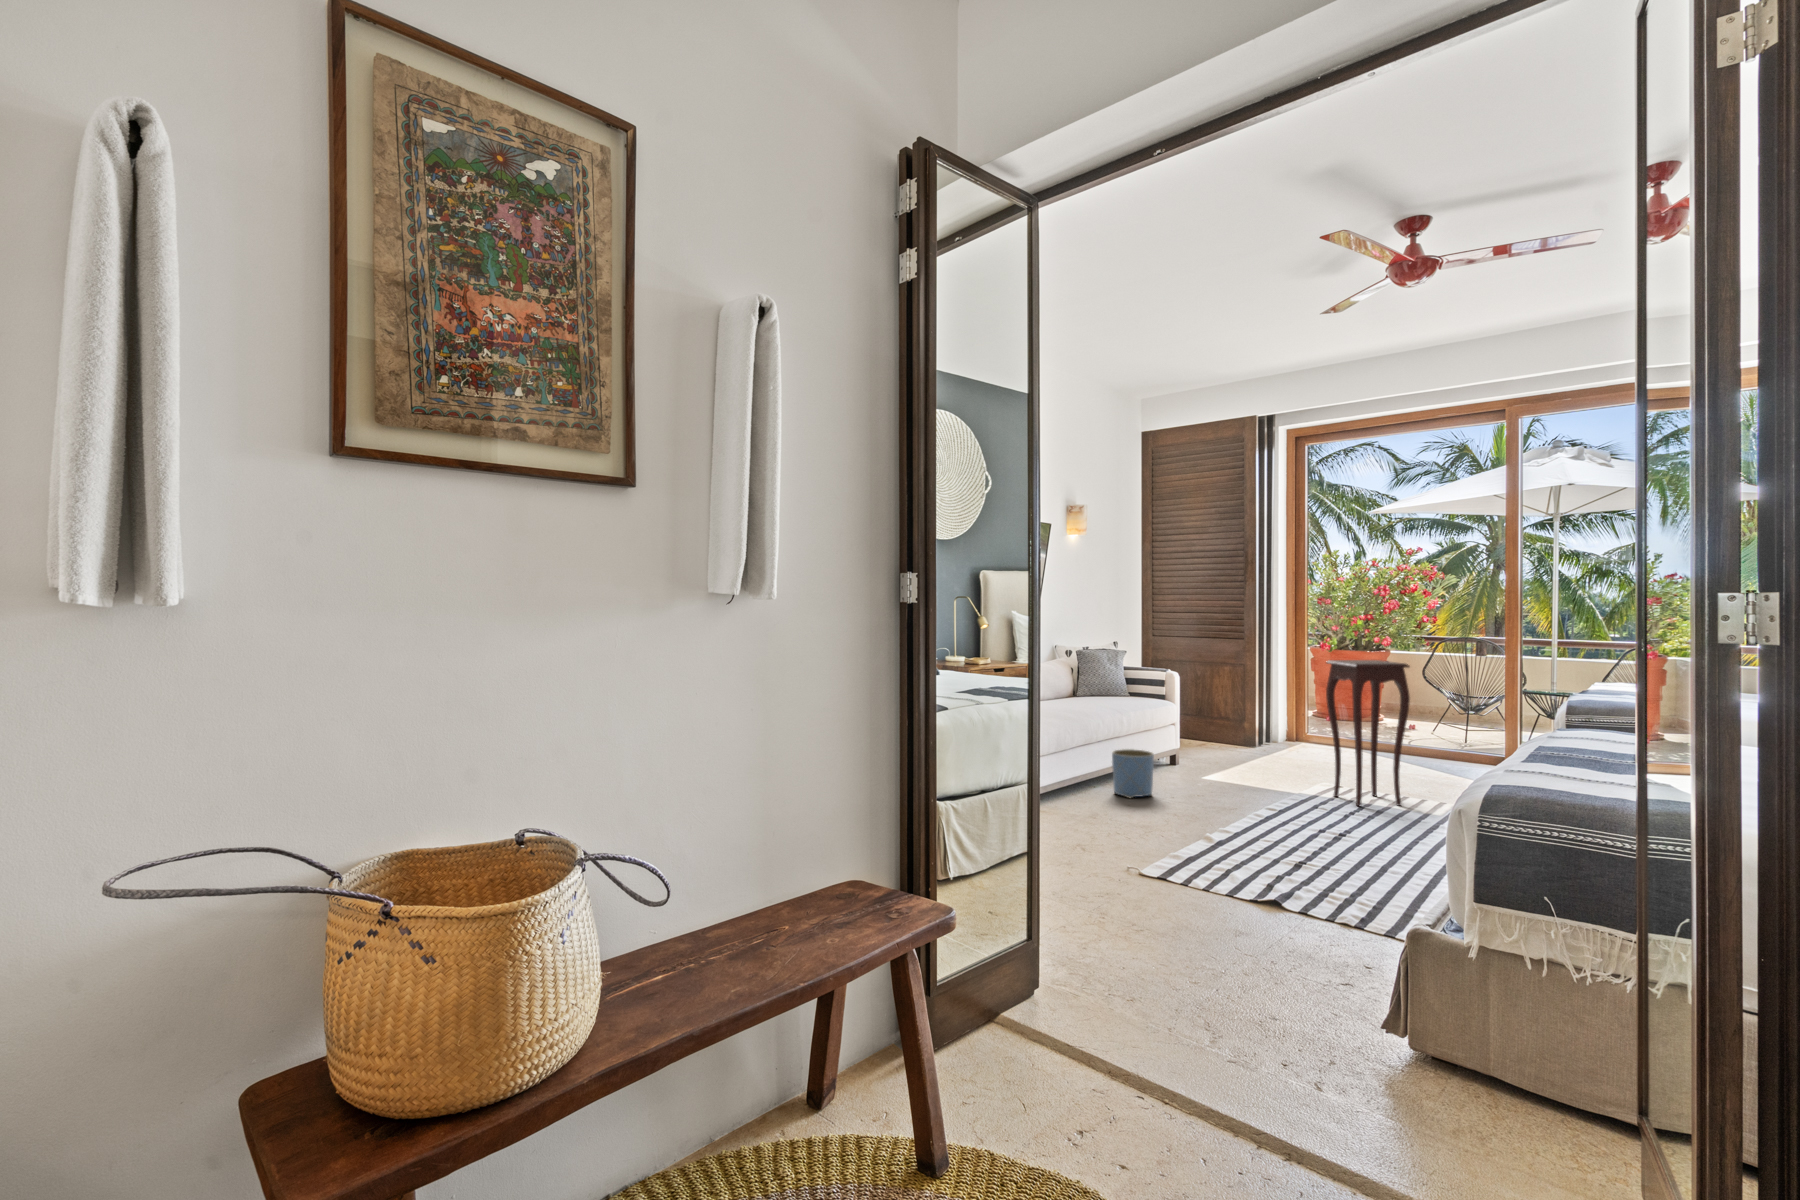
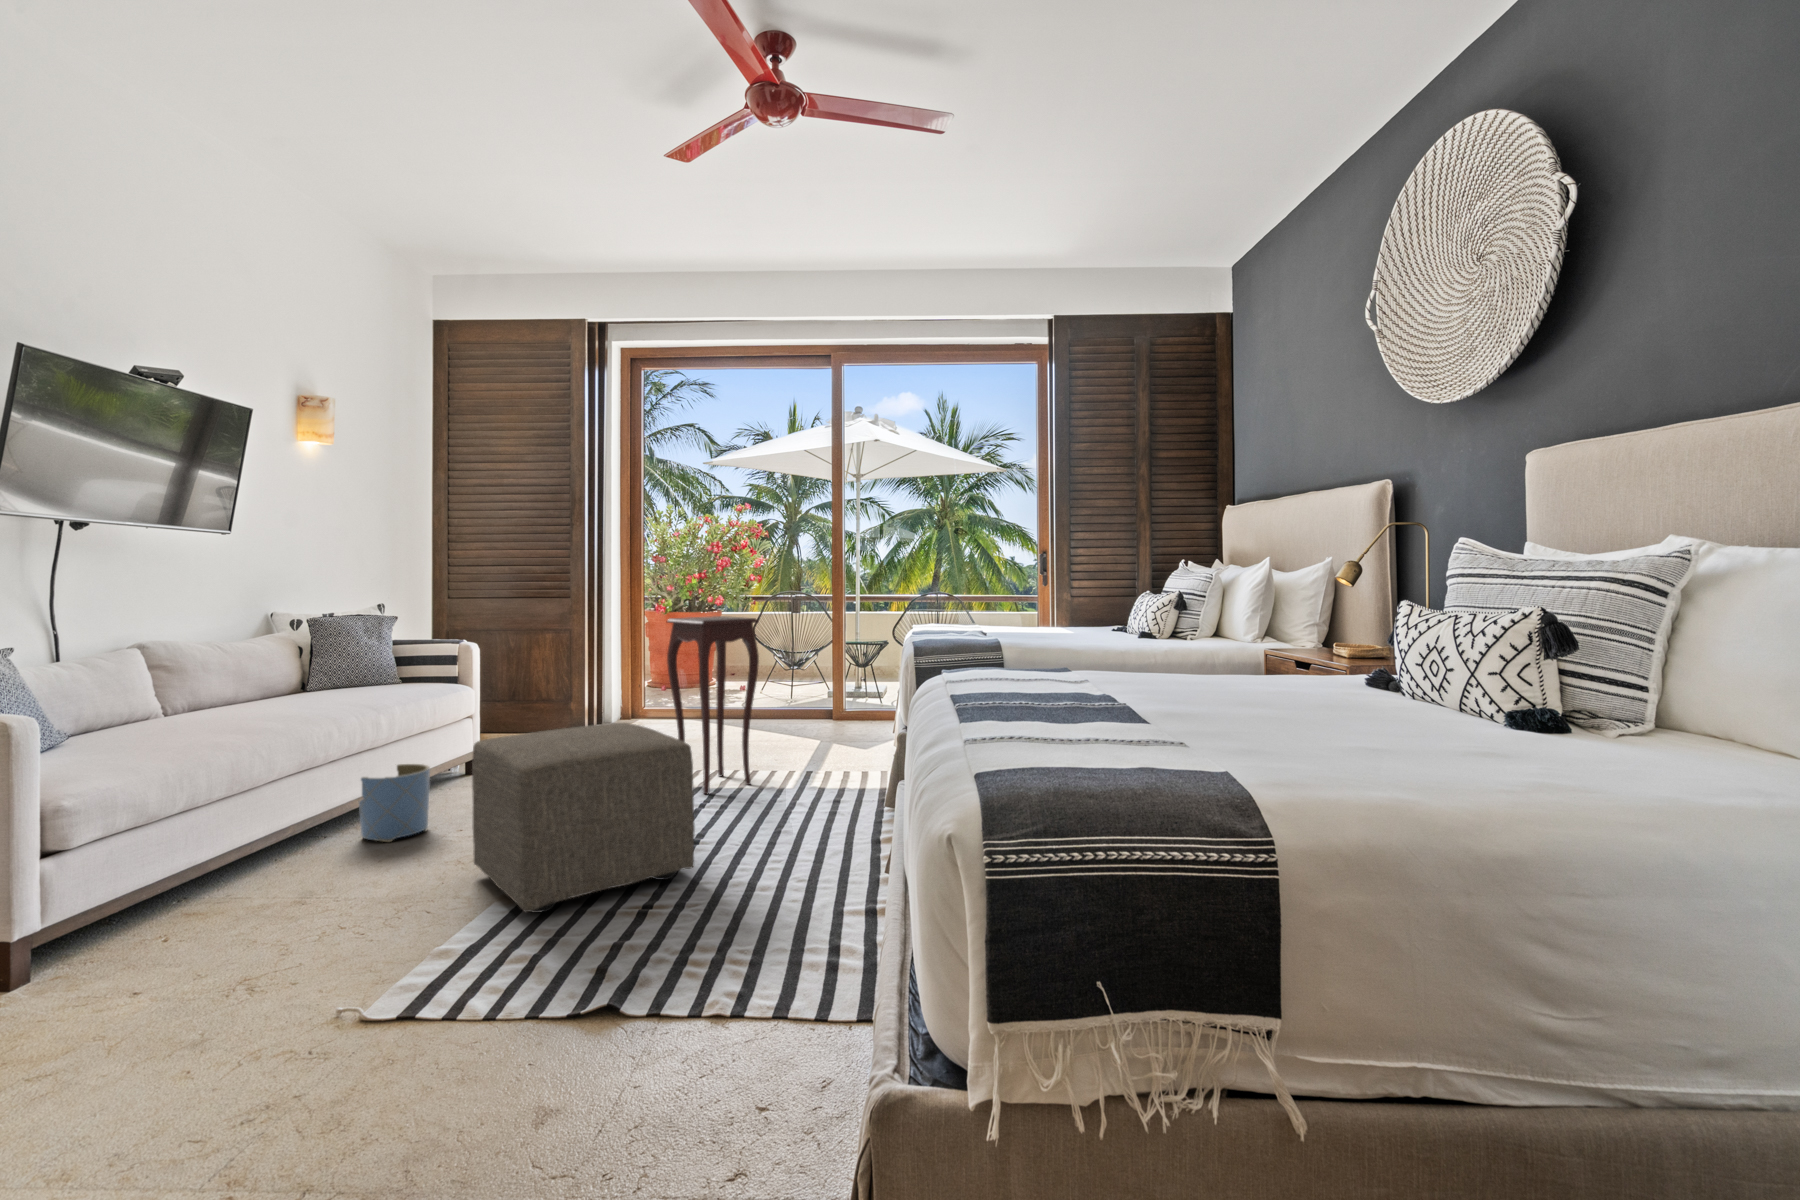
ottoman: none [1186,736,1340,852] -> present [472,723,695,913]

